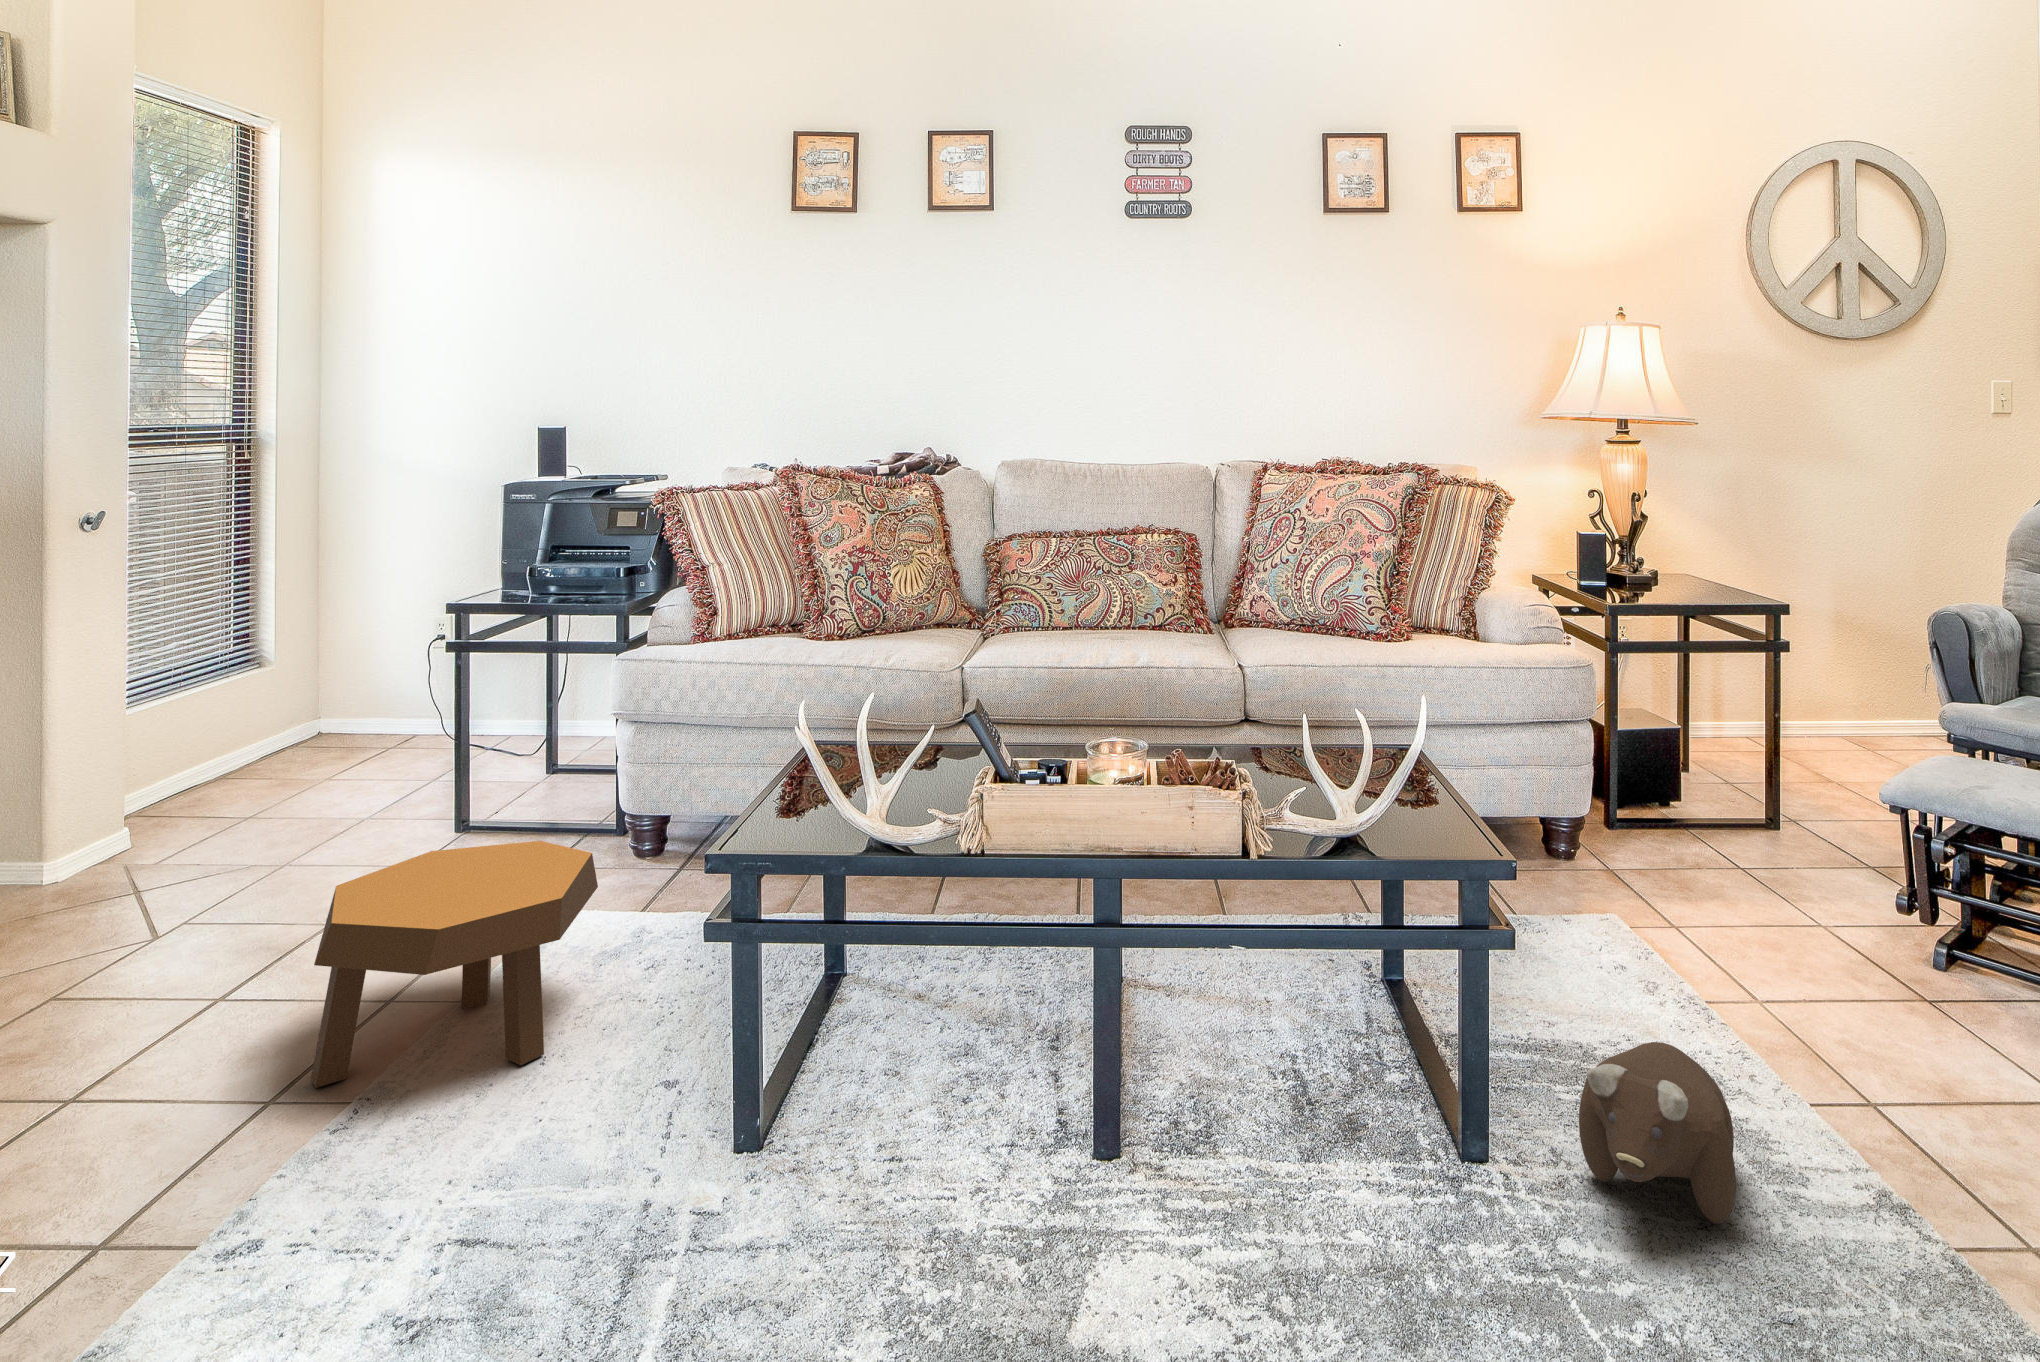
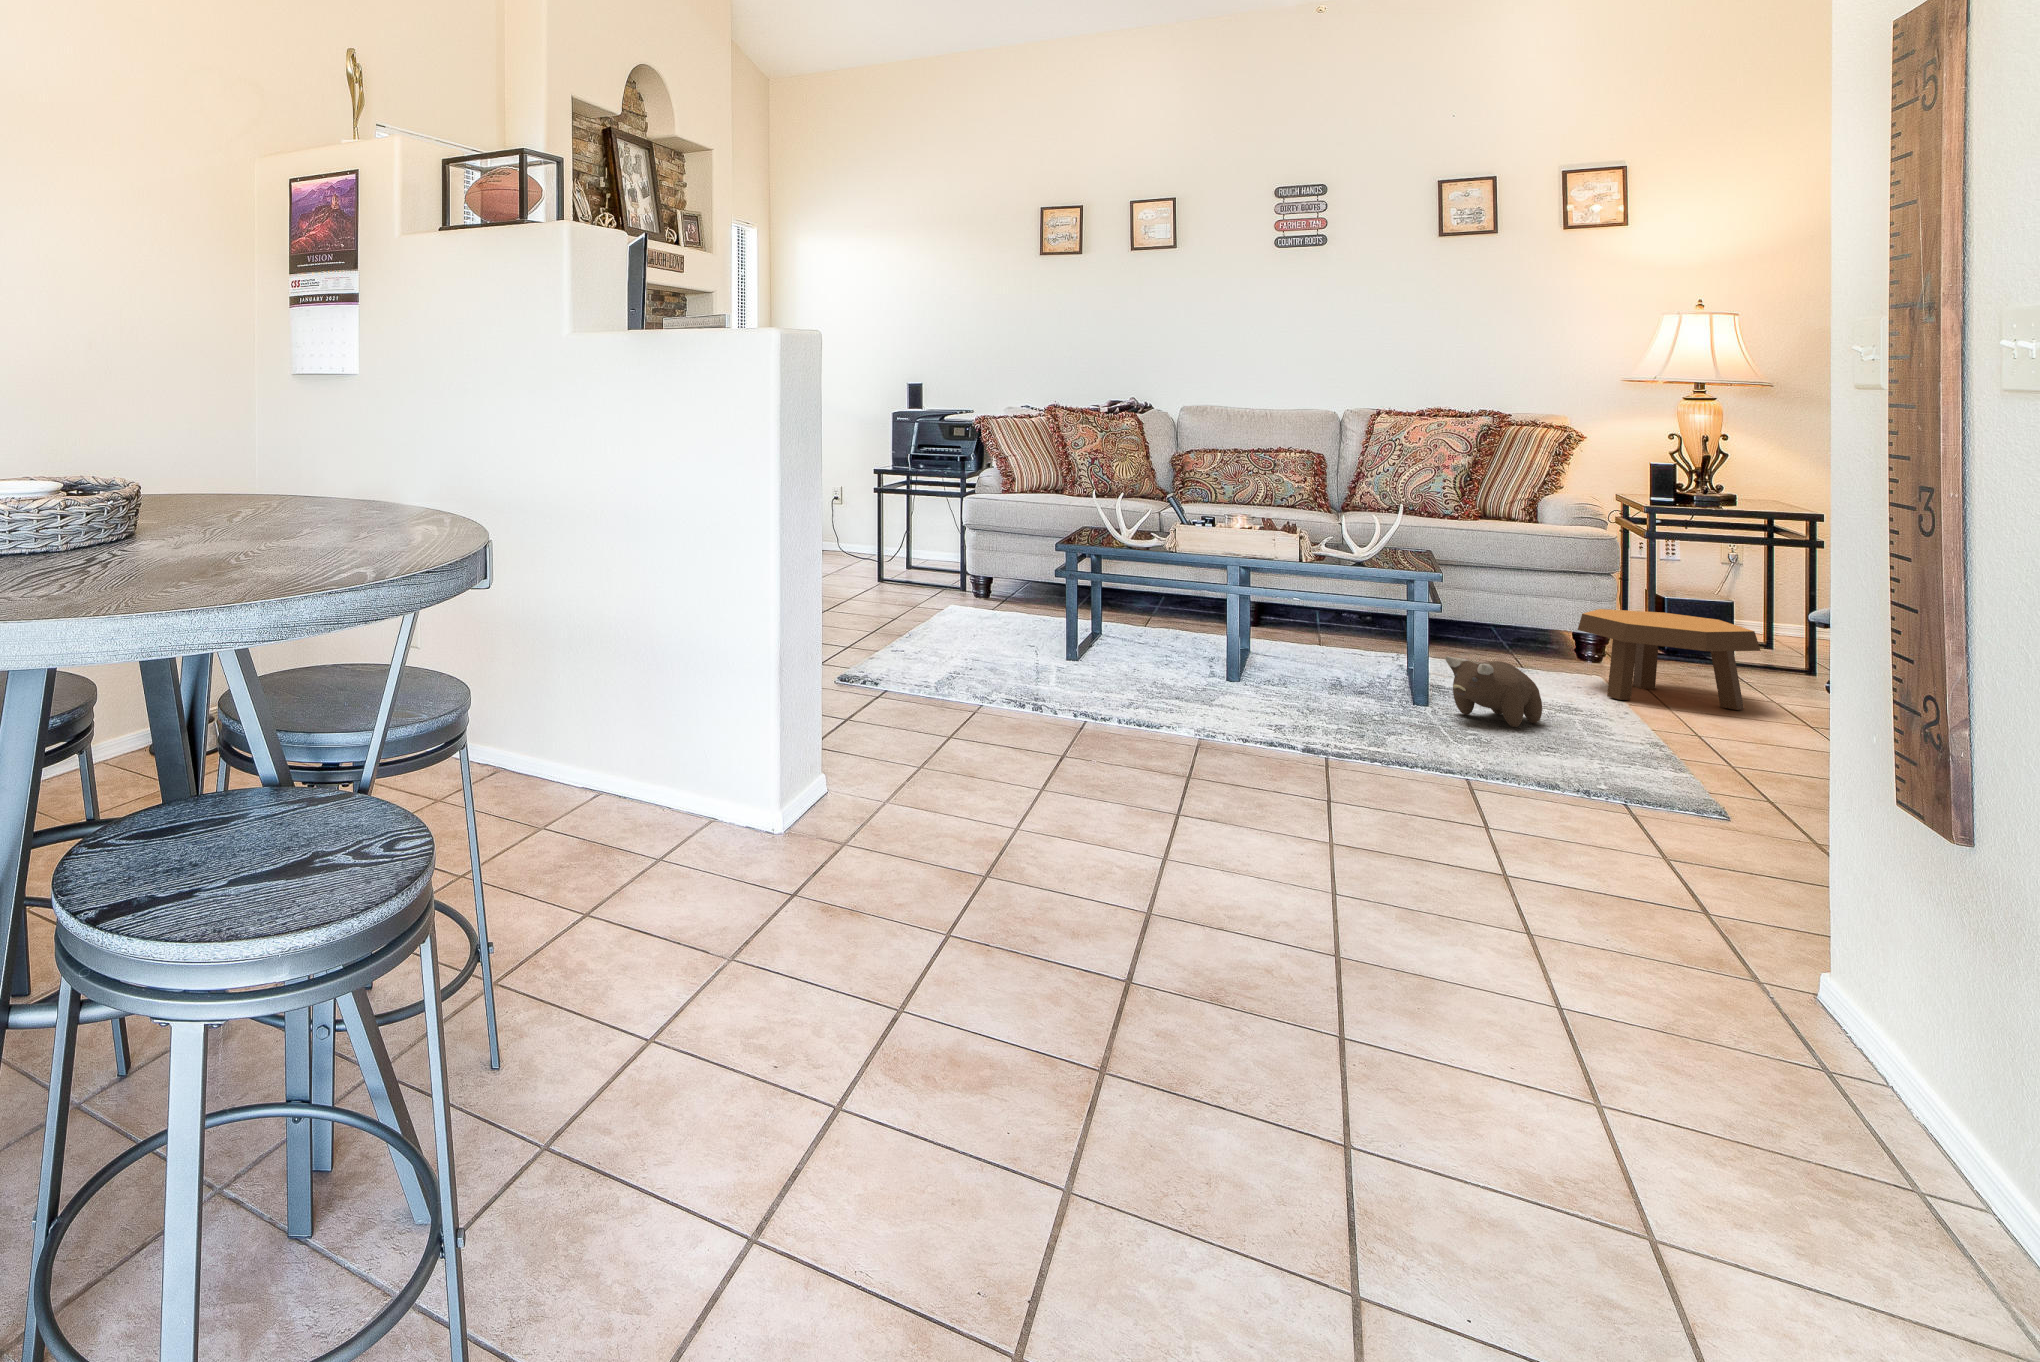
footstool: present [311,841,598,1088] -> present [1578,609,1760,710]

